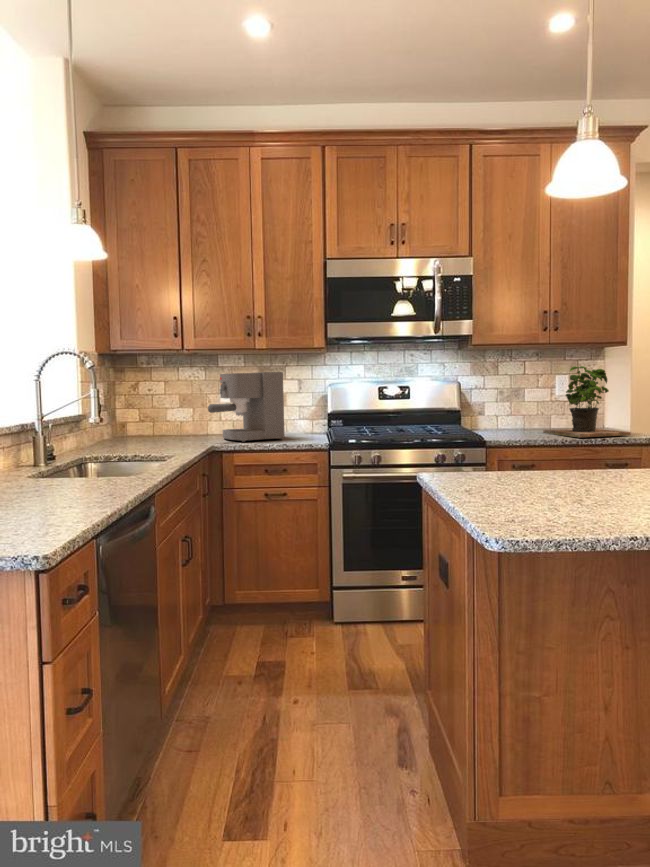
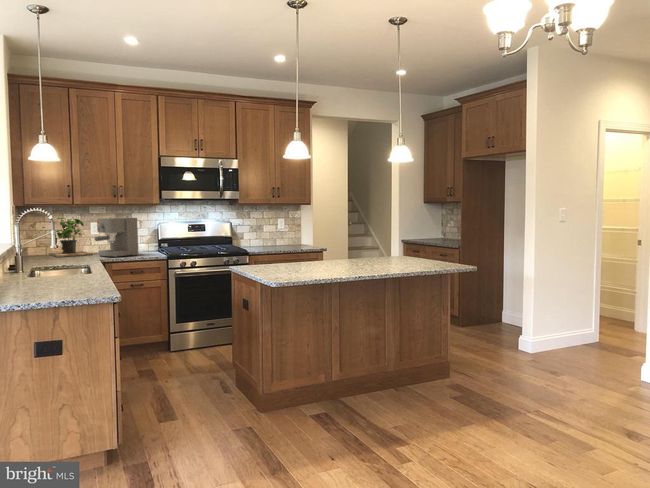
potted plant: present [543,366,631,437] -> present [49,217,92,257]

